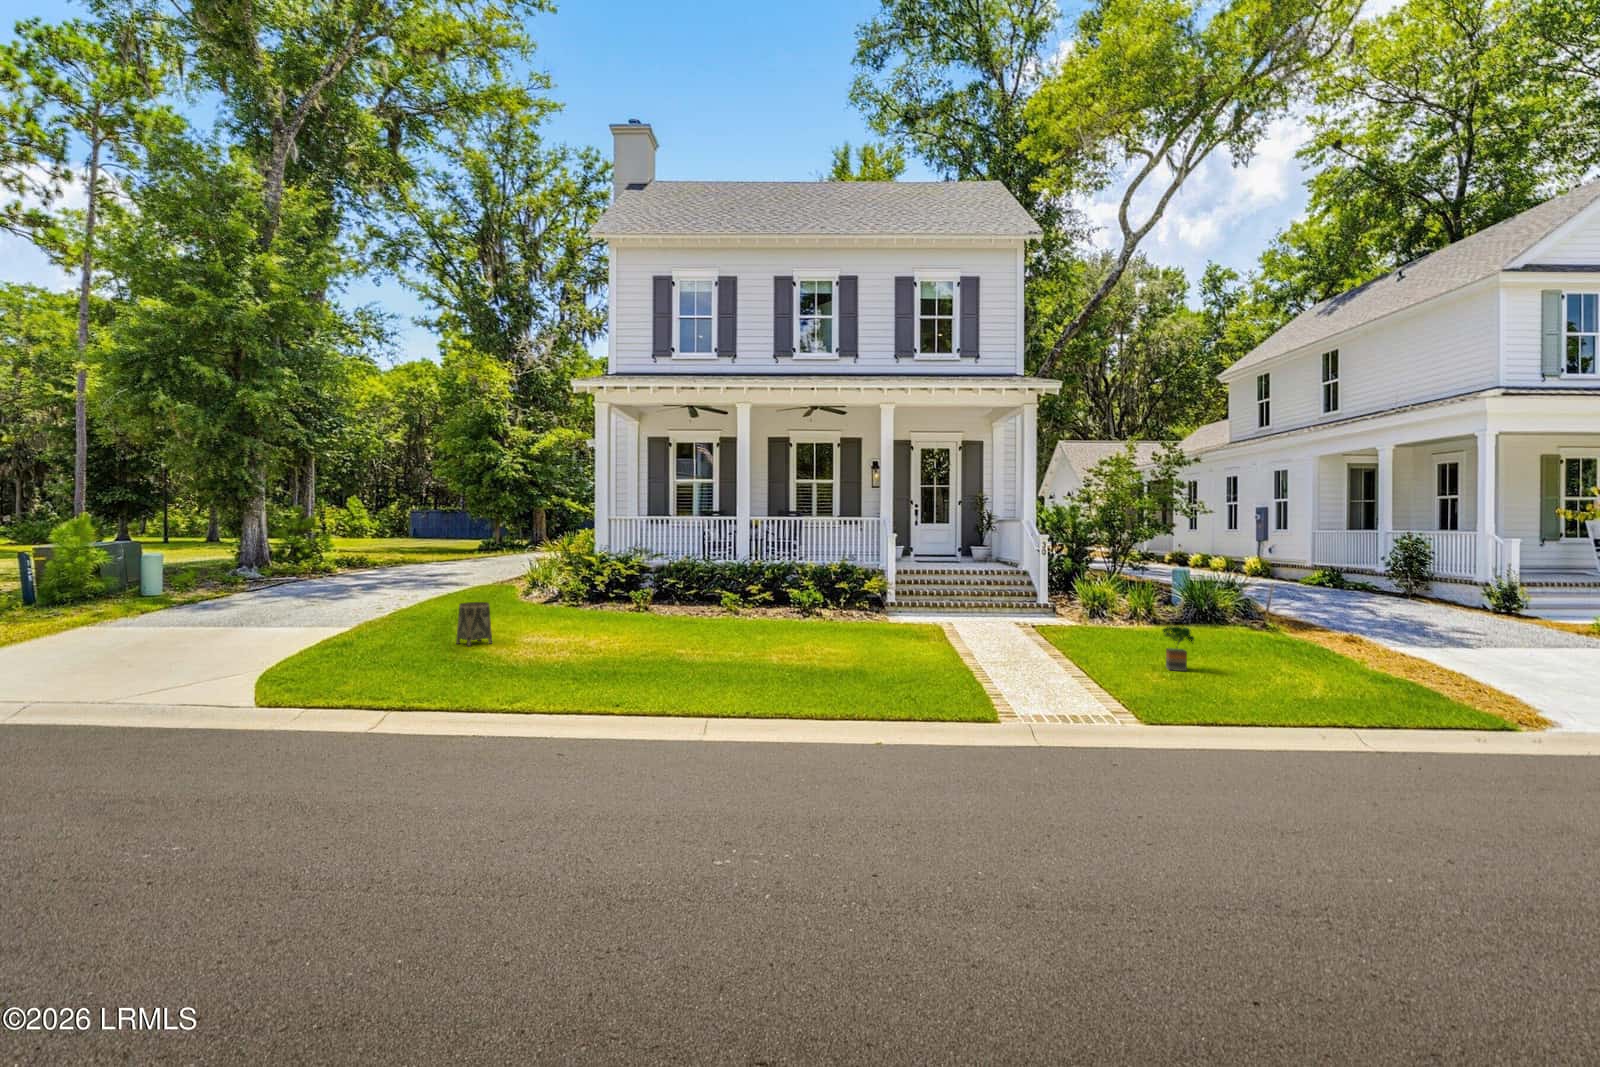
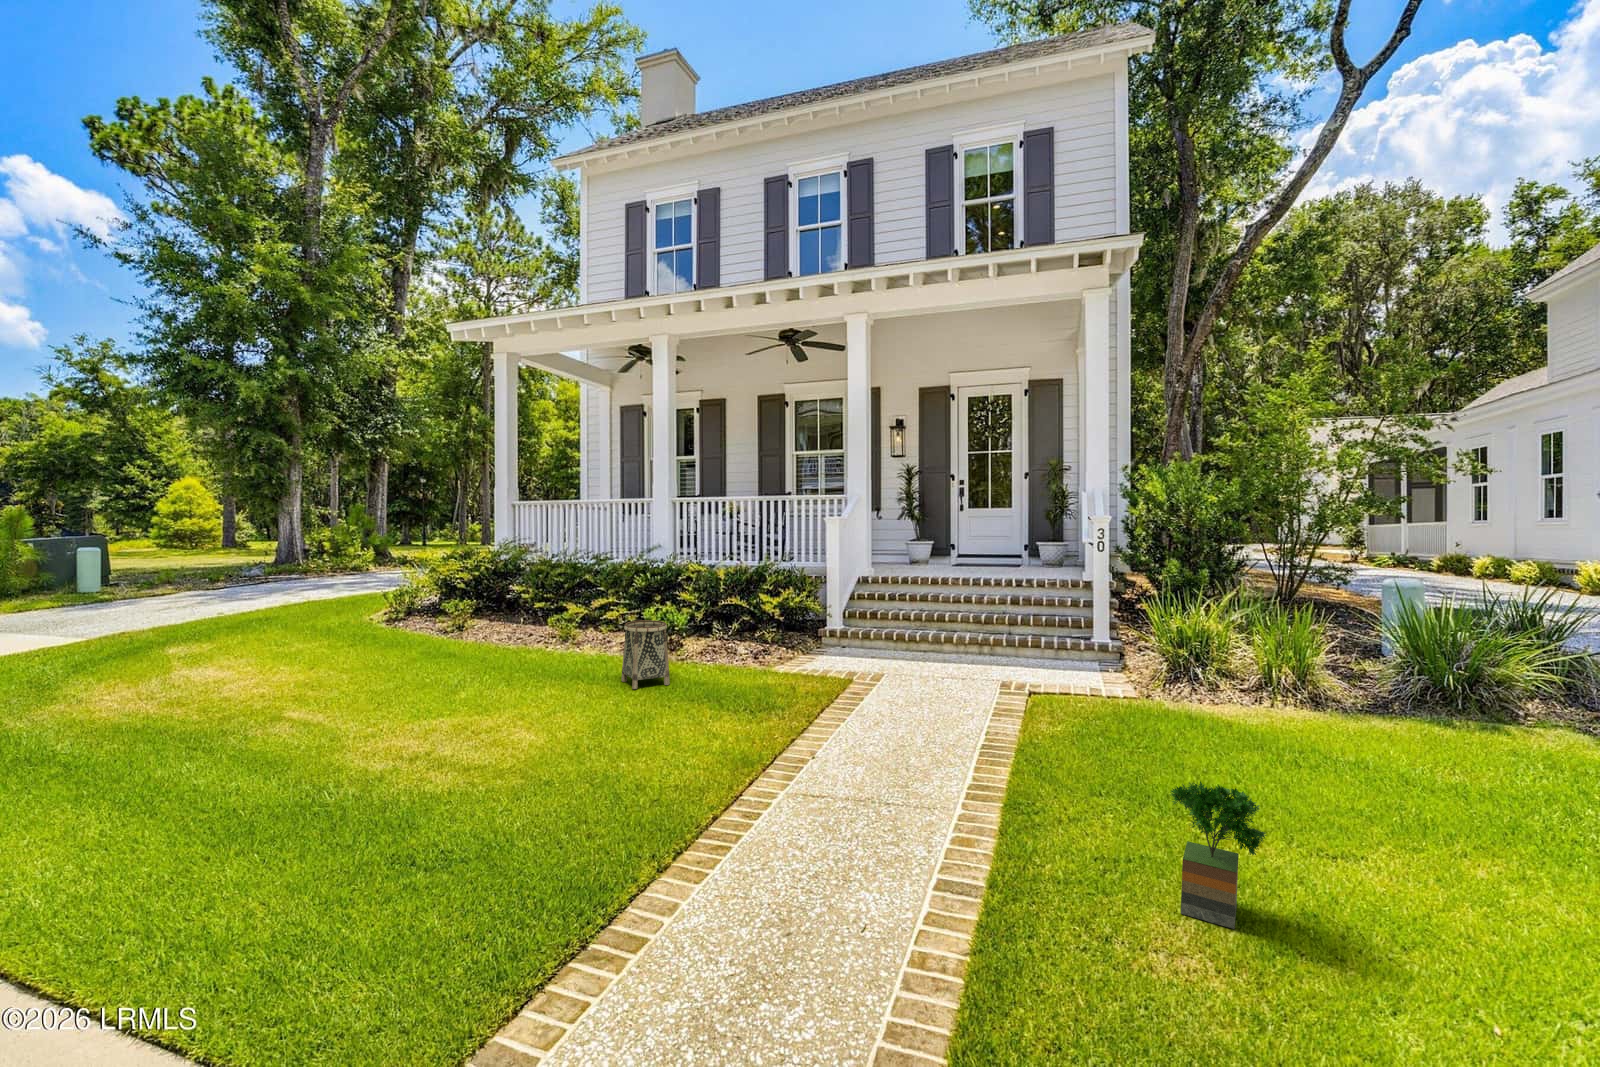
basket: present [456,602,492,646] -> present [622,620,670,689]

